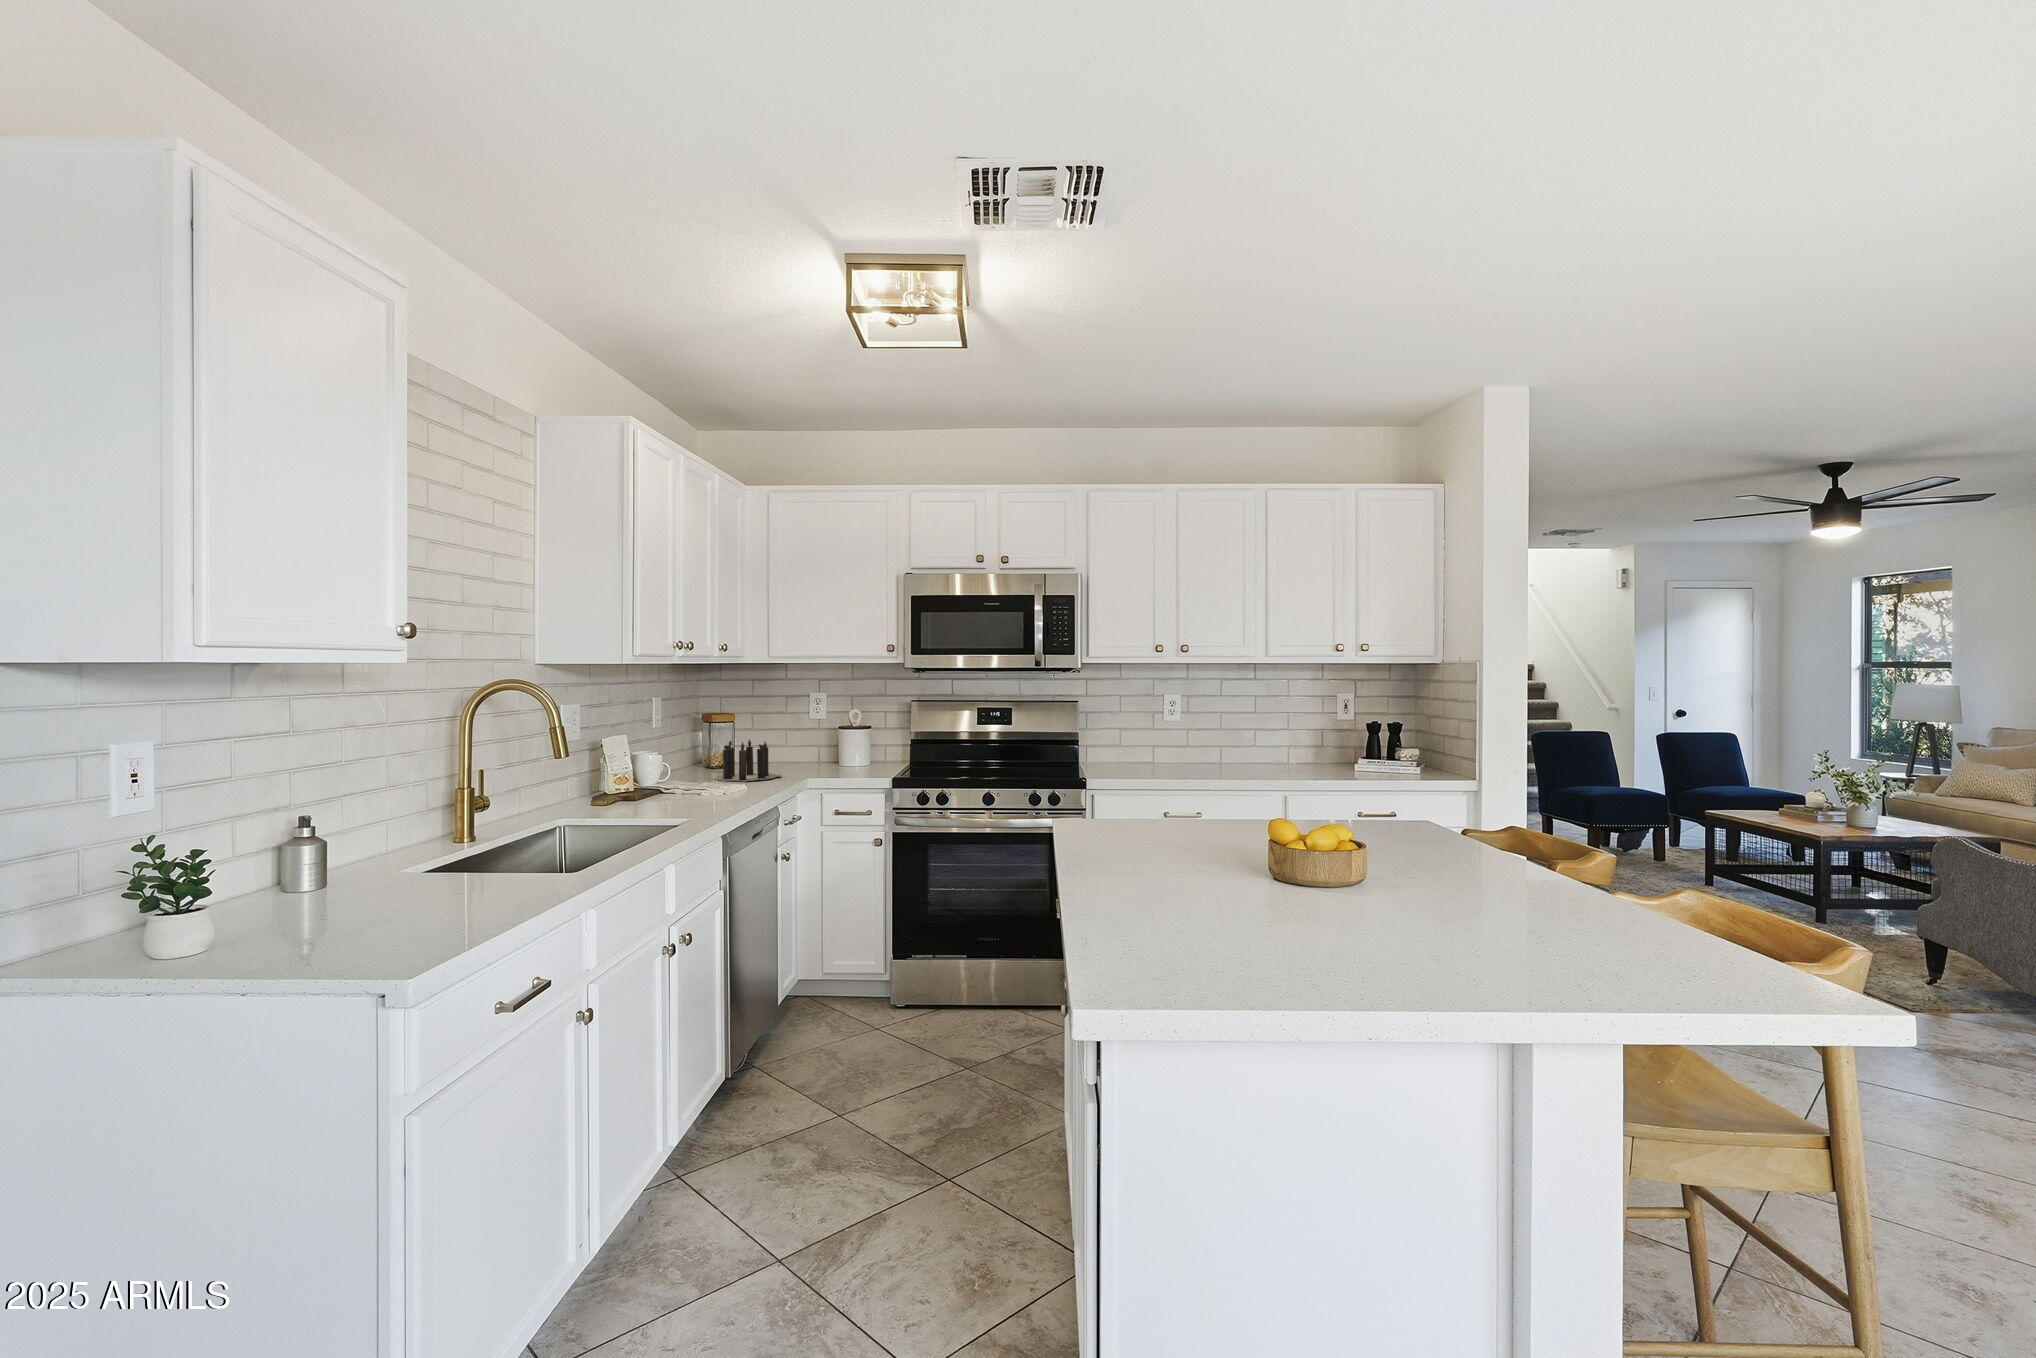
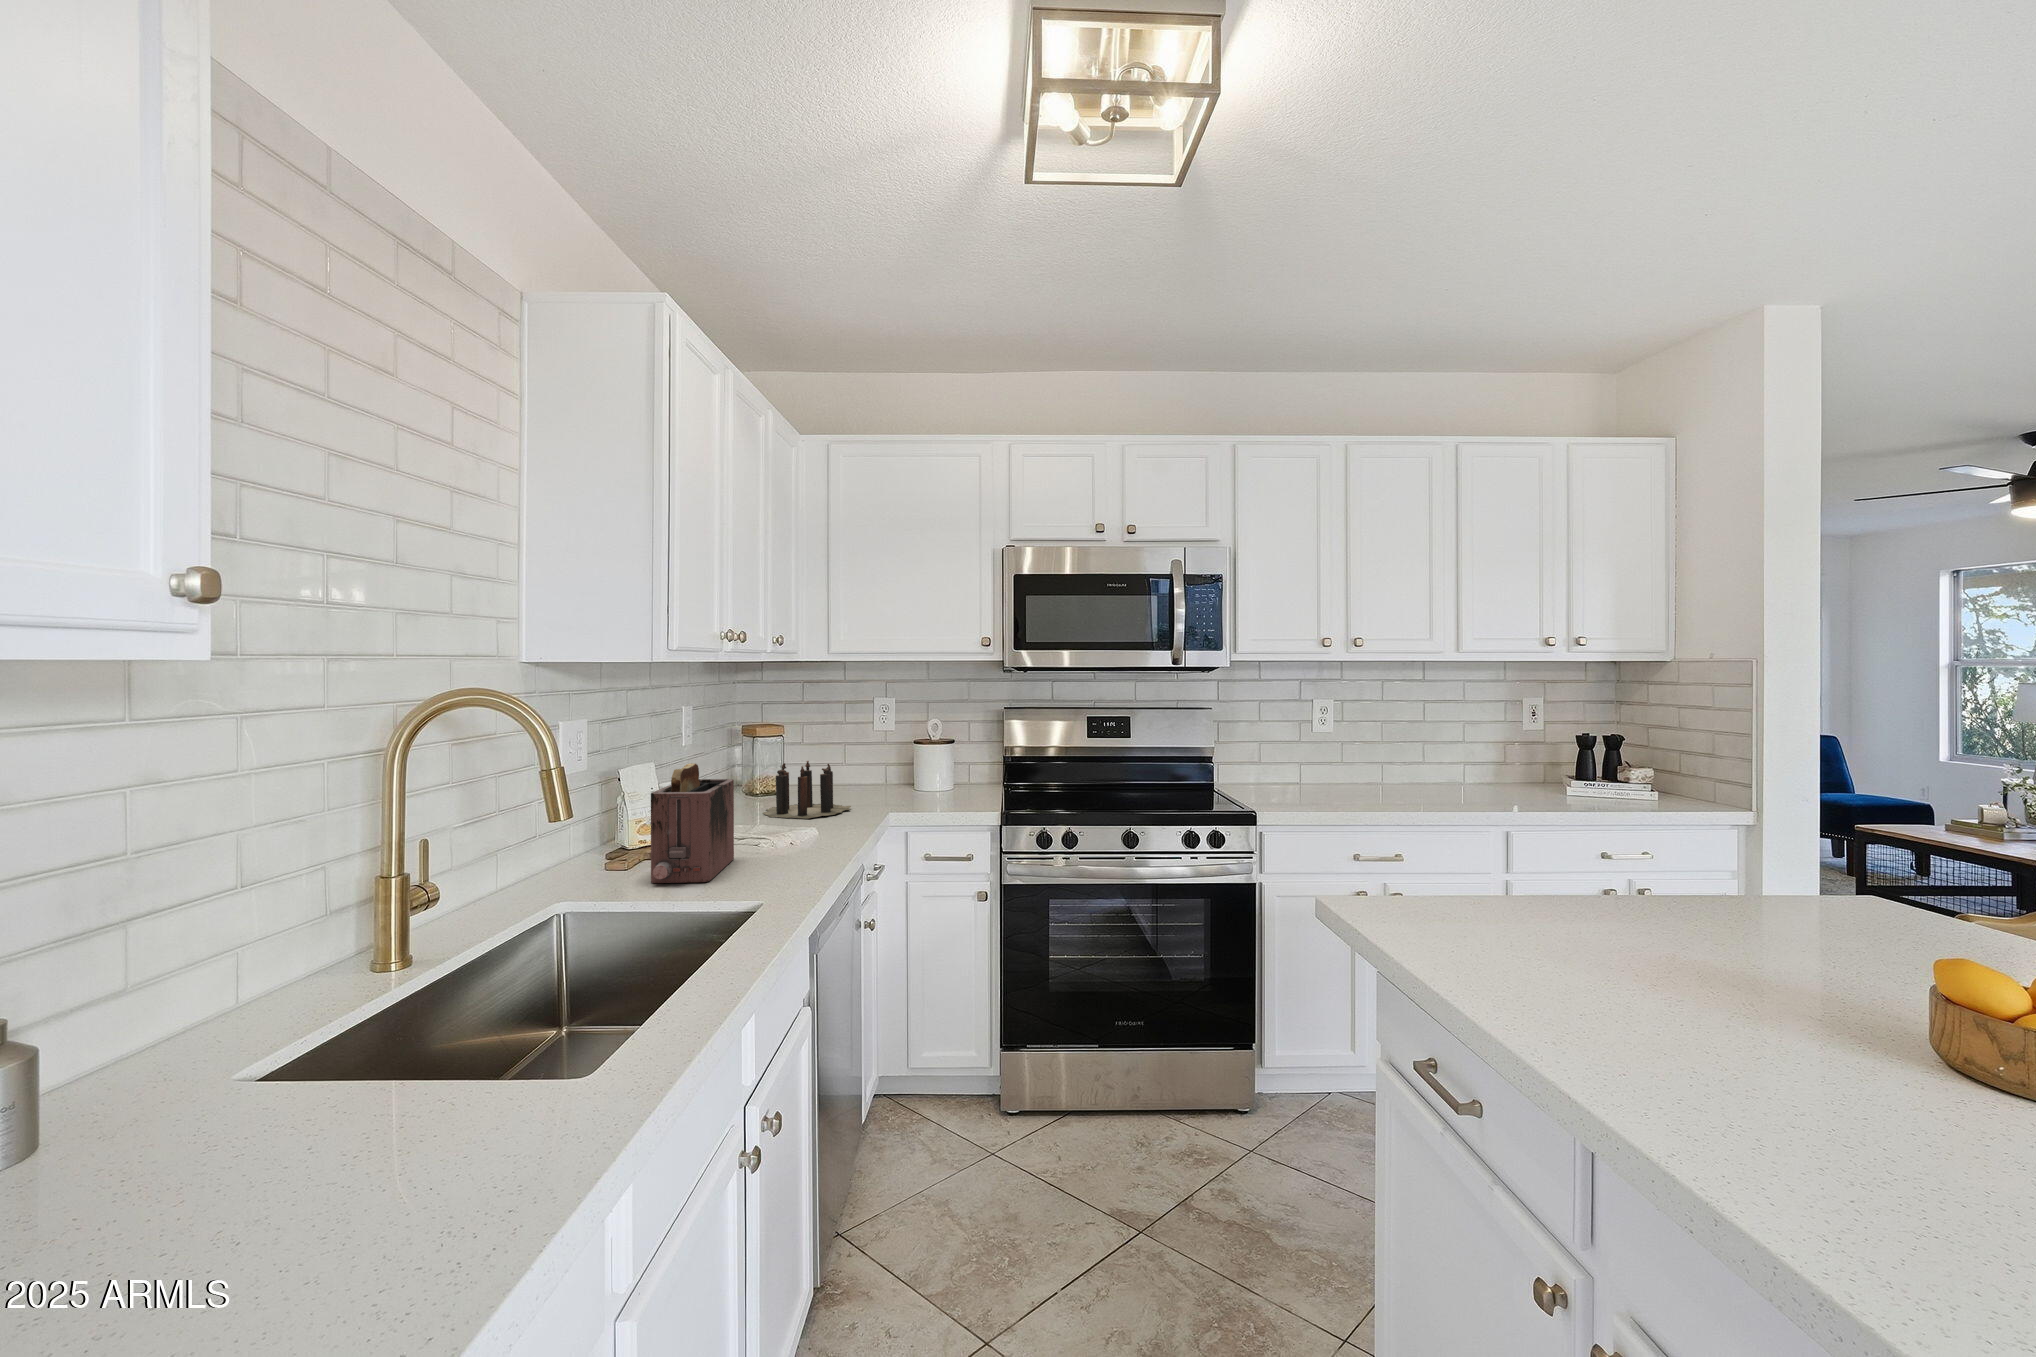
toaster: none [621,734,681,812] -> present [651,763,734,883]

